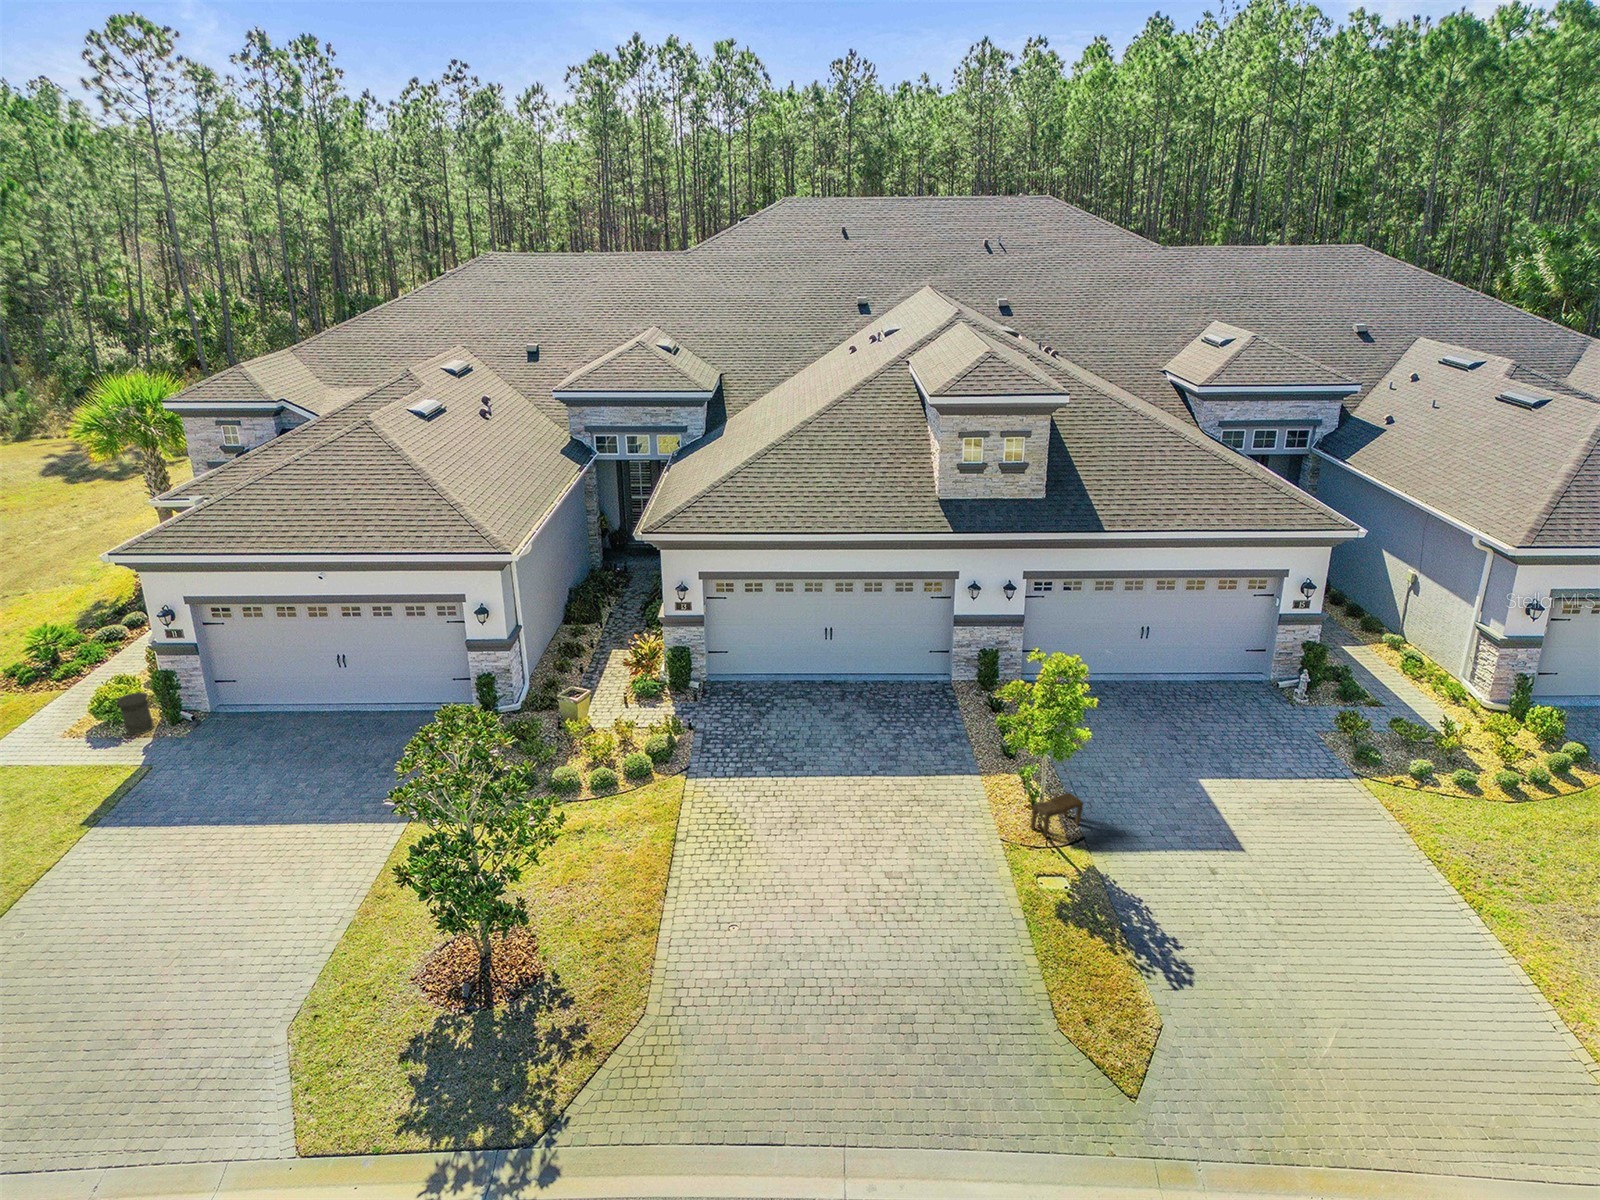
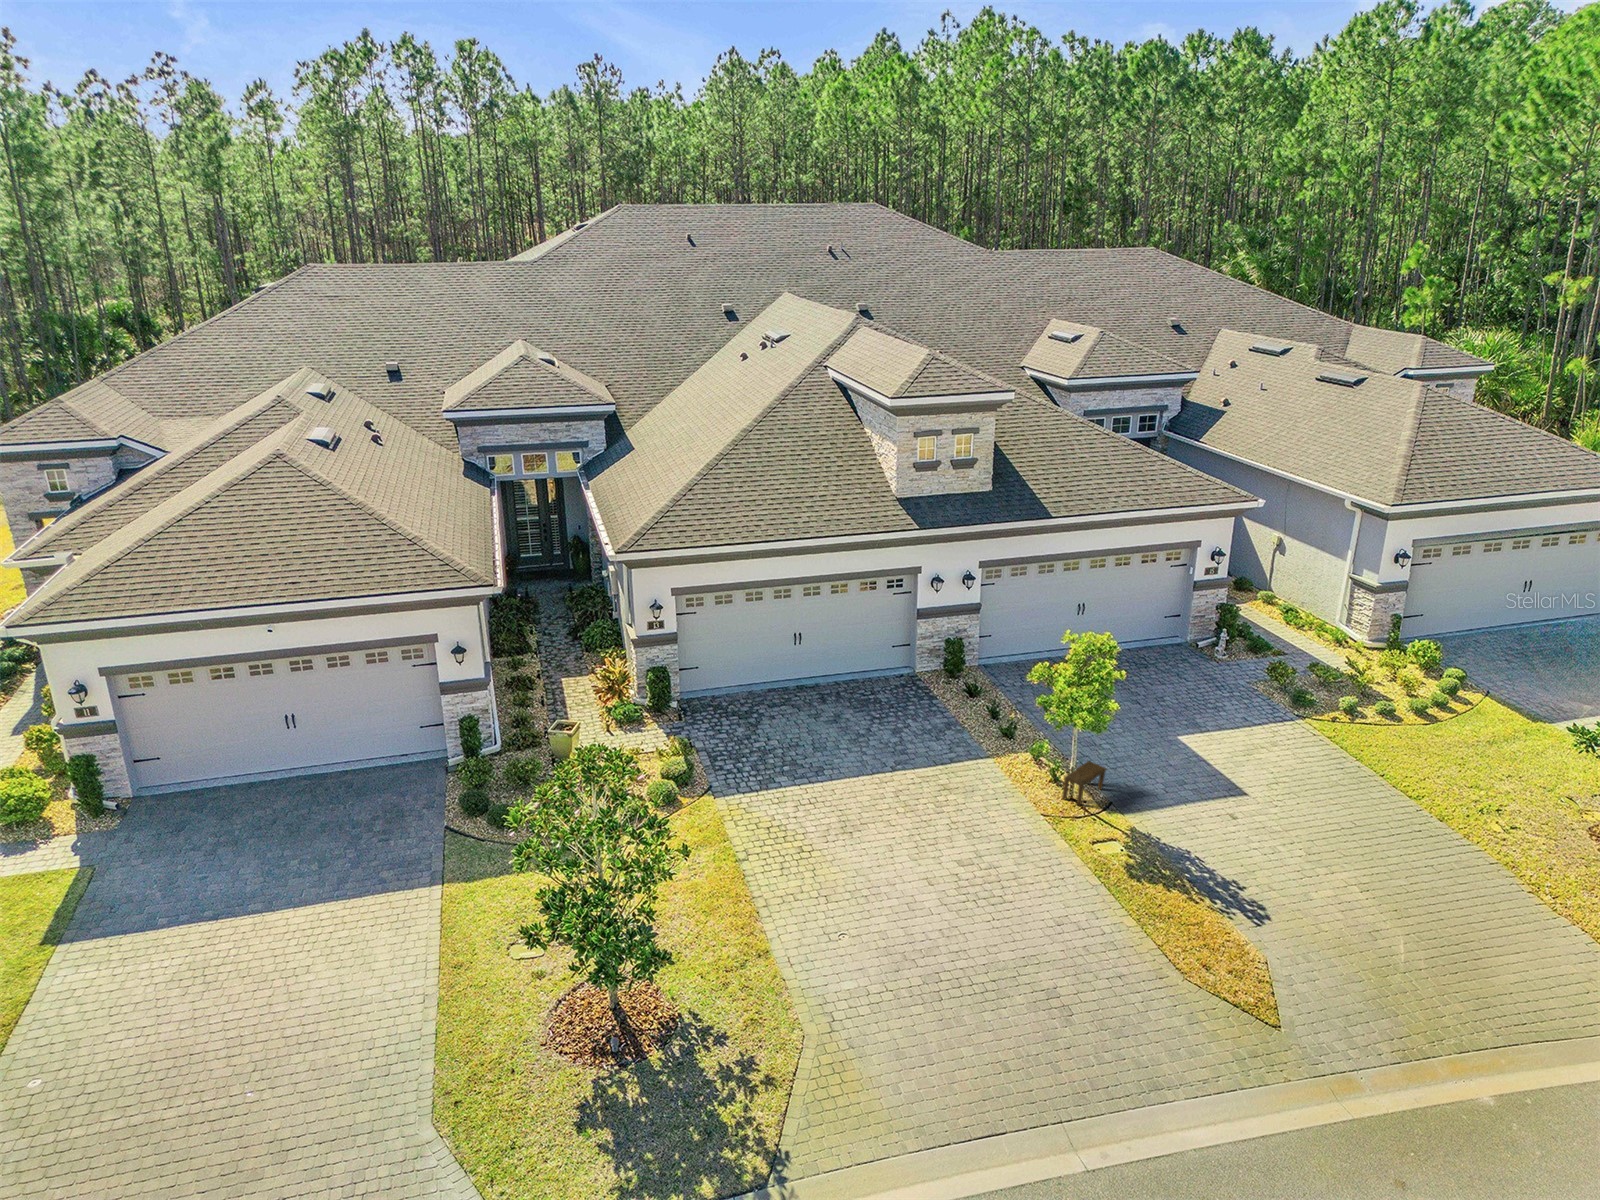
trash can: present [116,692,154,735] -> none [19,785,67,837]

